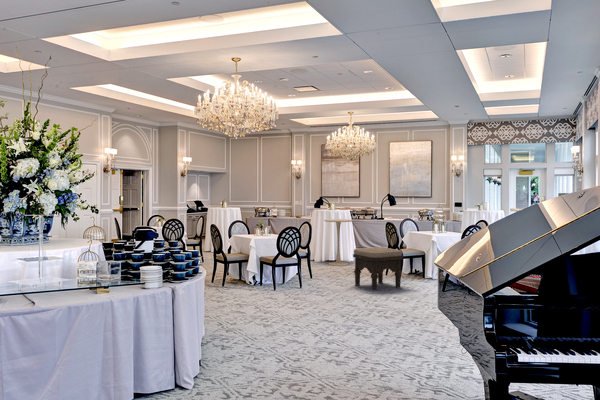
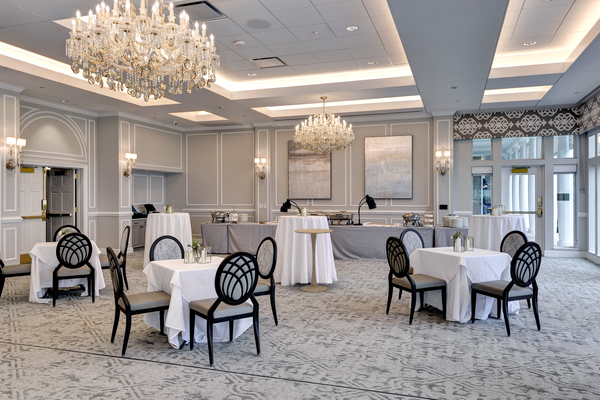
ottoman: present [353,247,403,291] -> none [344,278,426,360]

